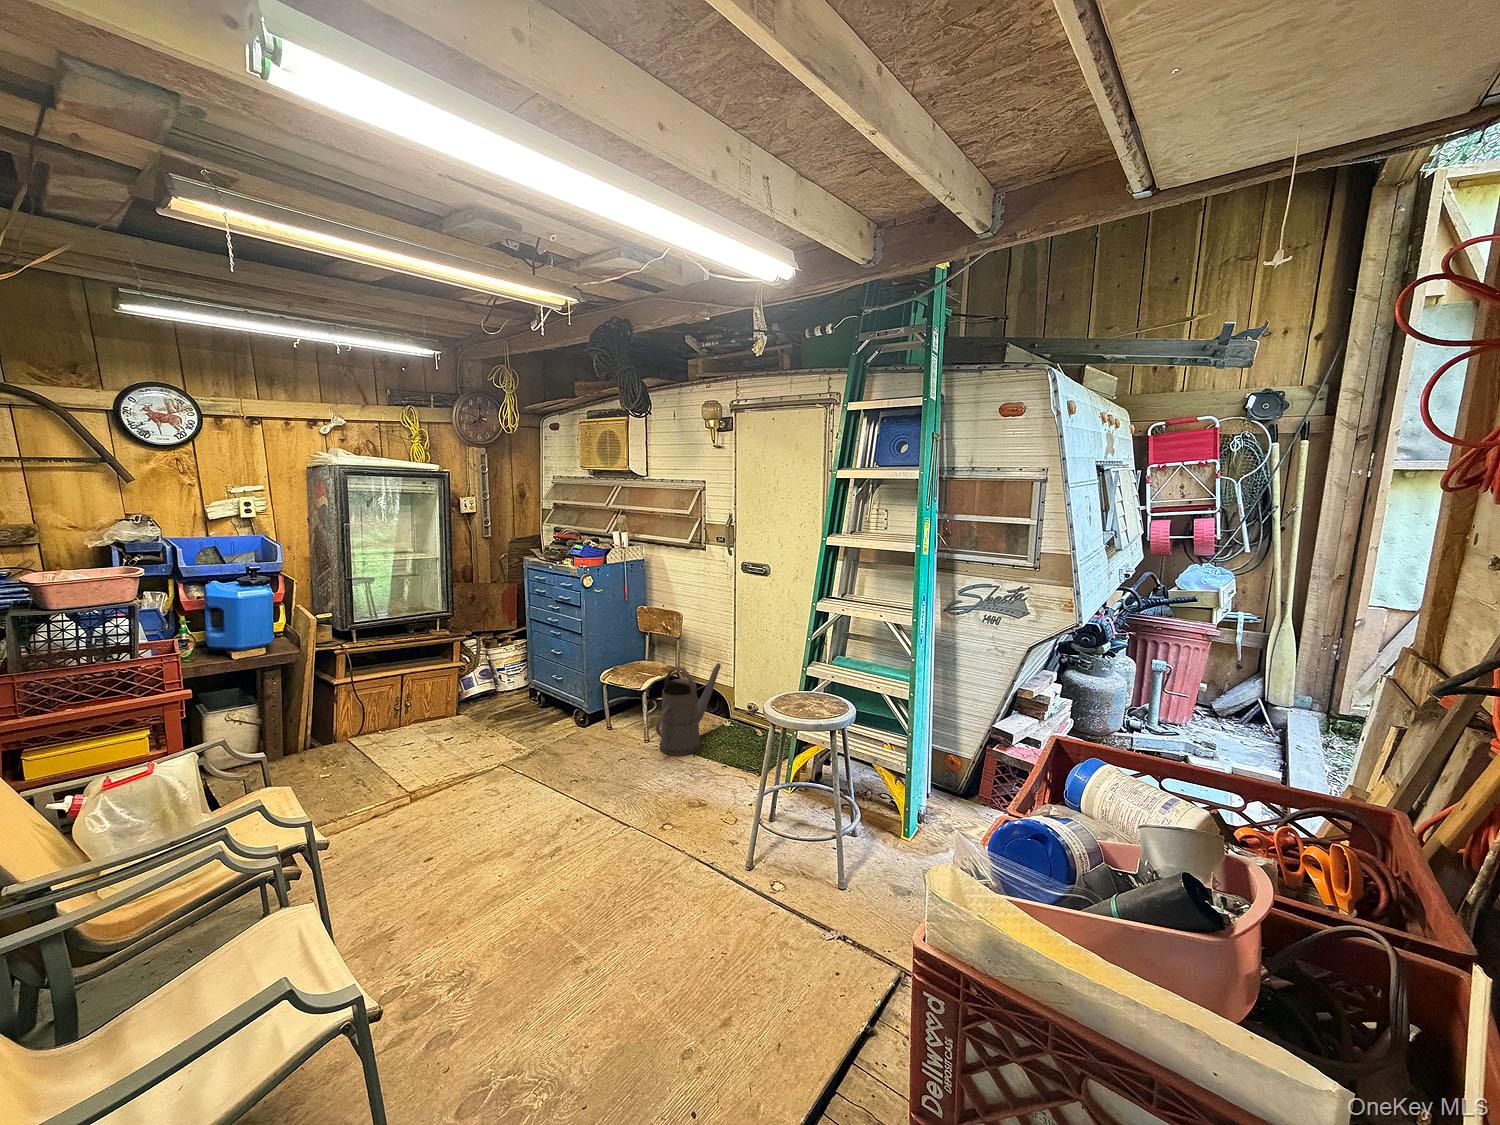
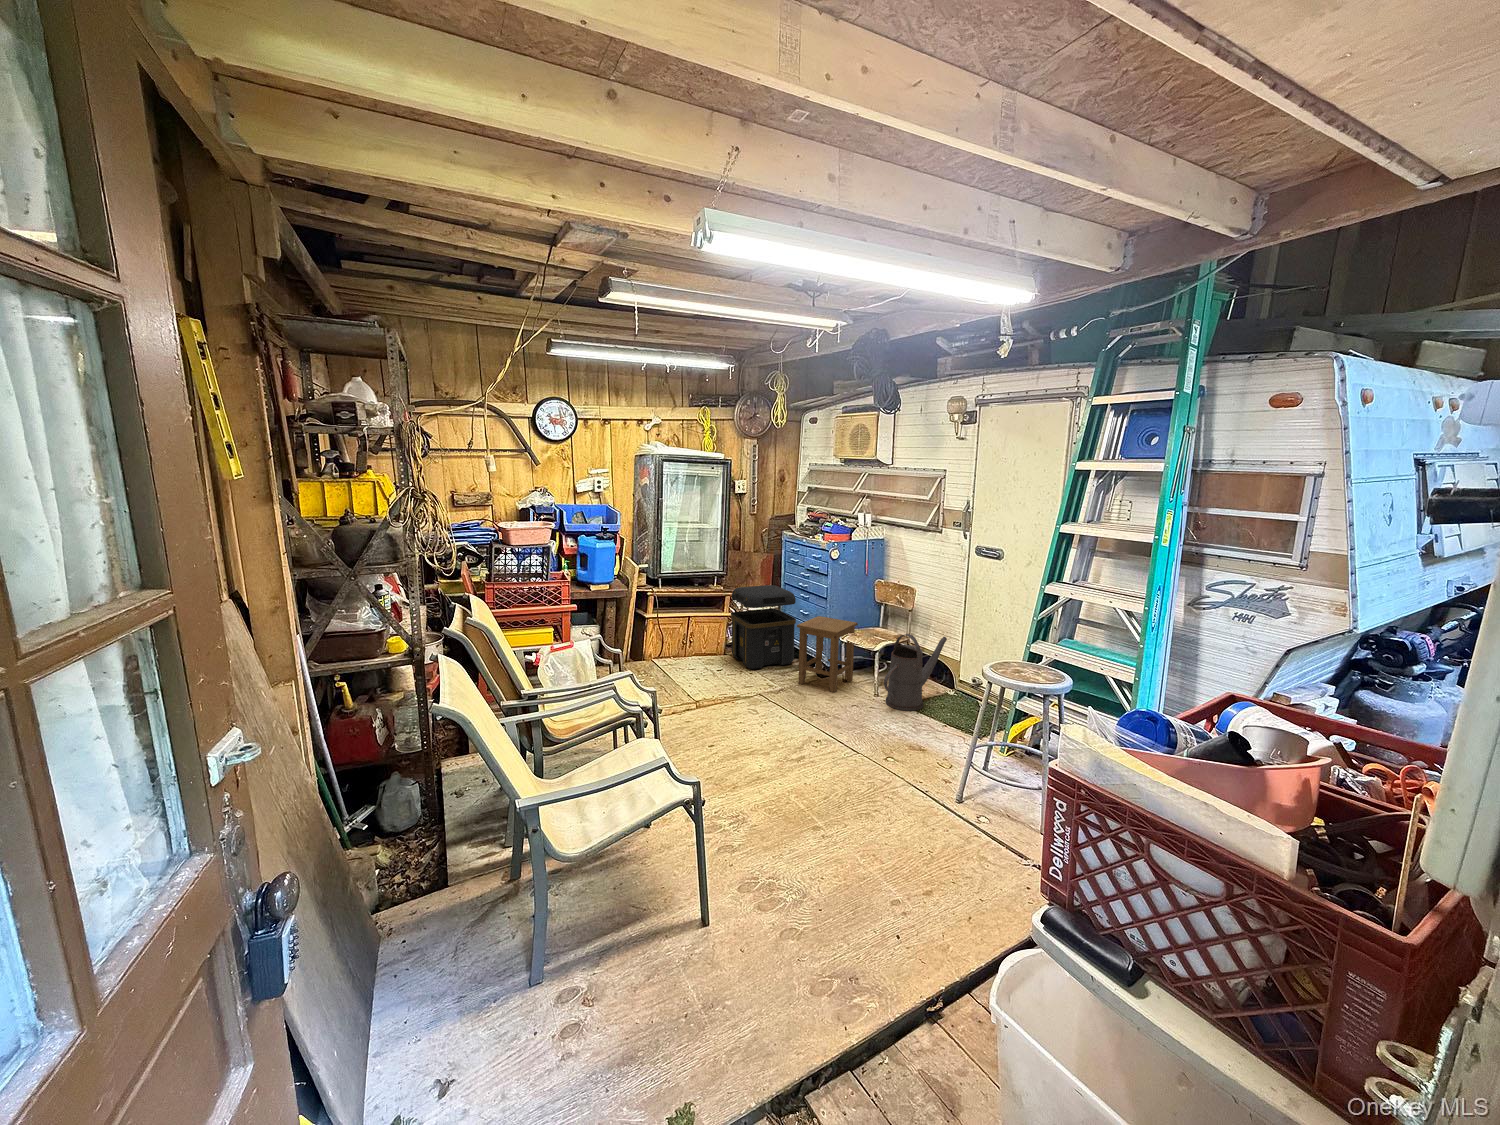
toolbox: none [460,623,548,733] -> present [731,585,796,669]
stool: none [547,656,622,747] -> present [797,616,858,692]

